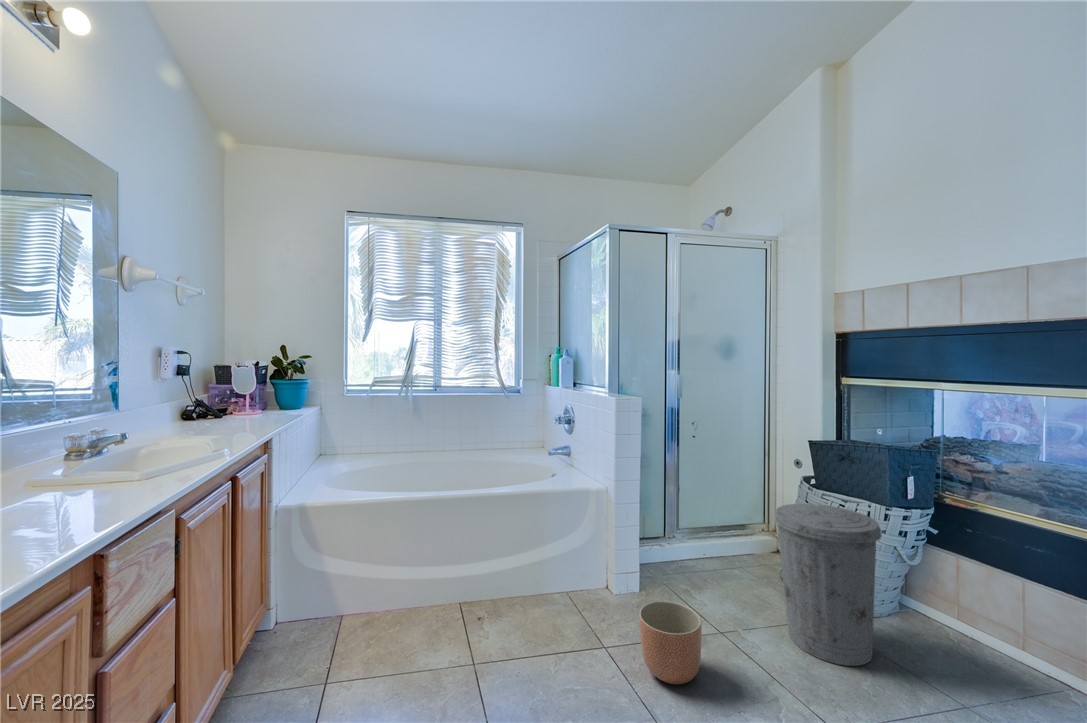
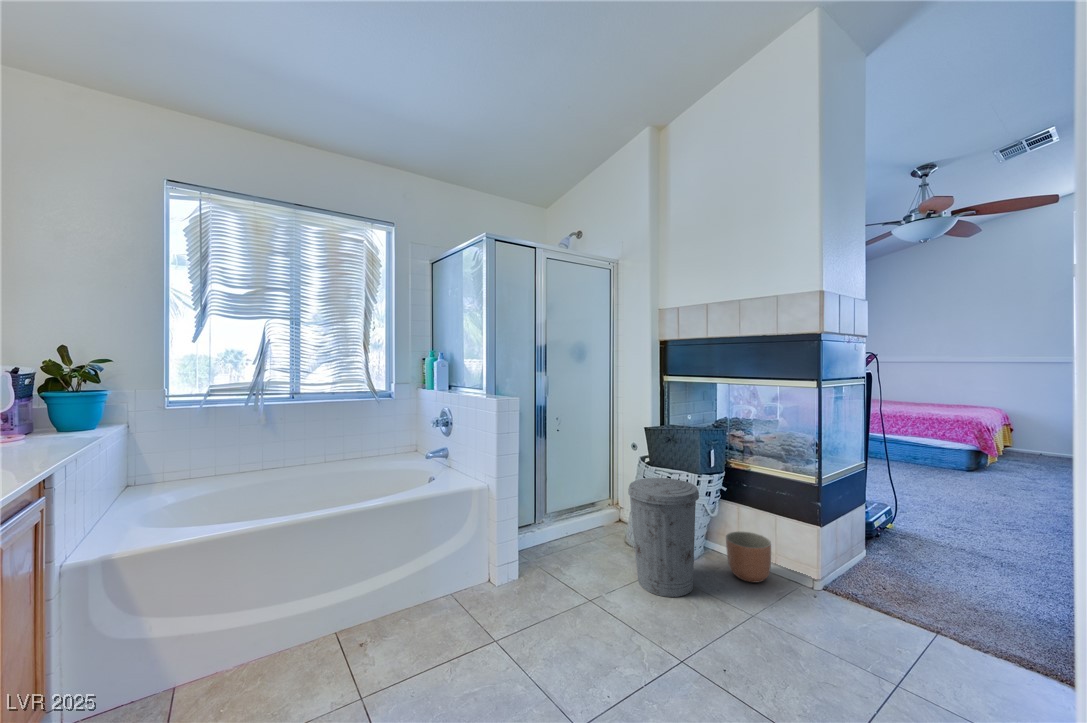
planter: present [639,601,702,684] -> present [726,531,771,583]

